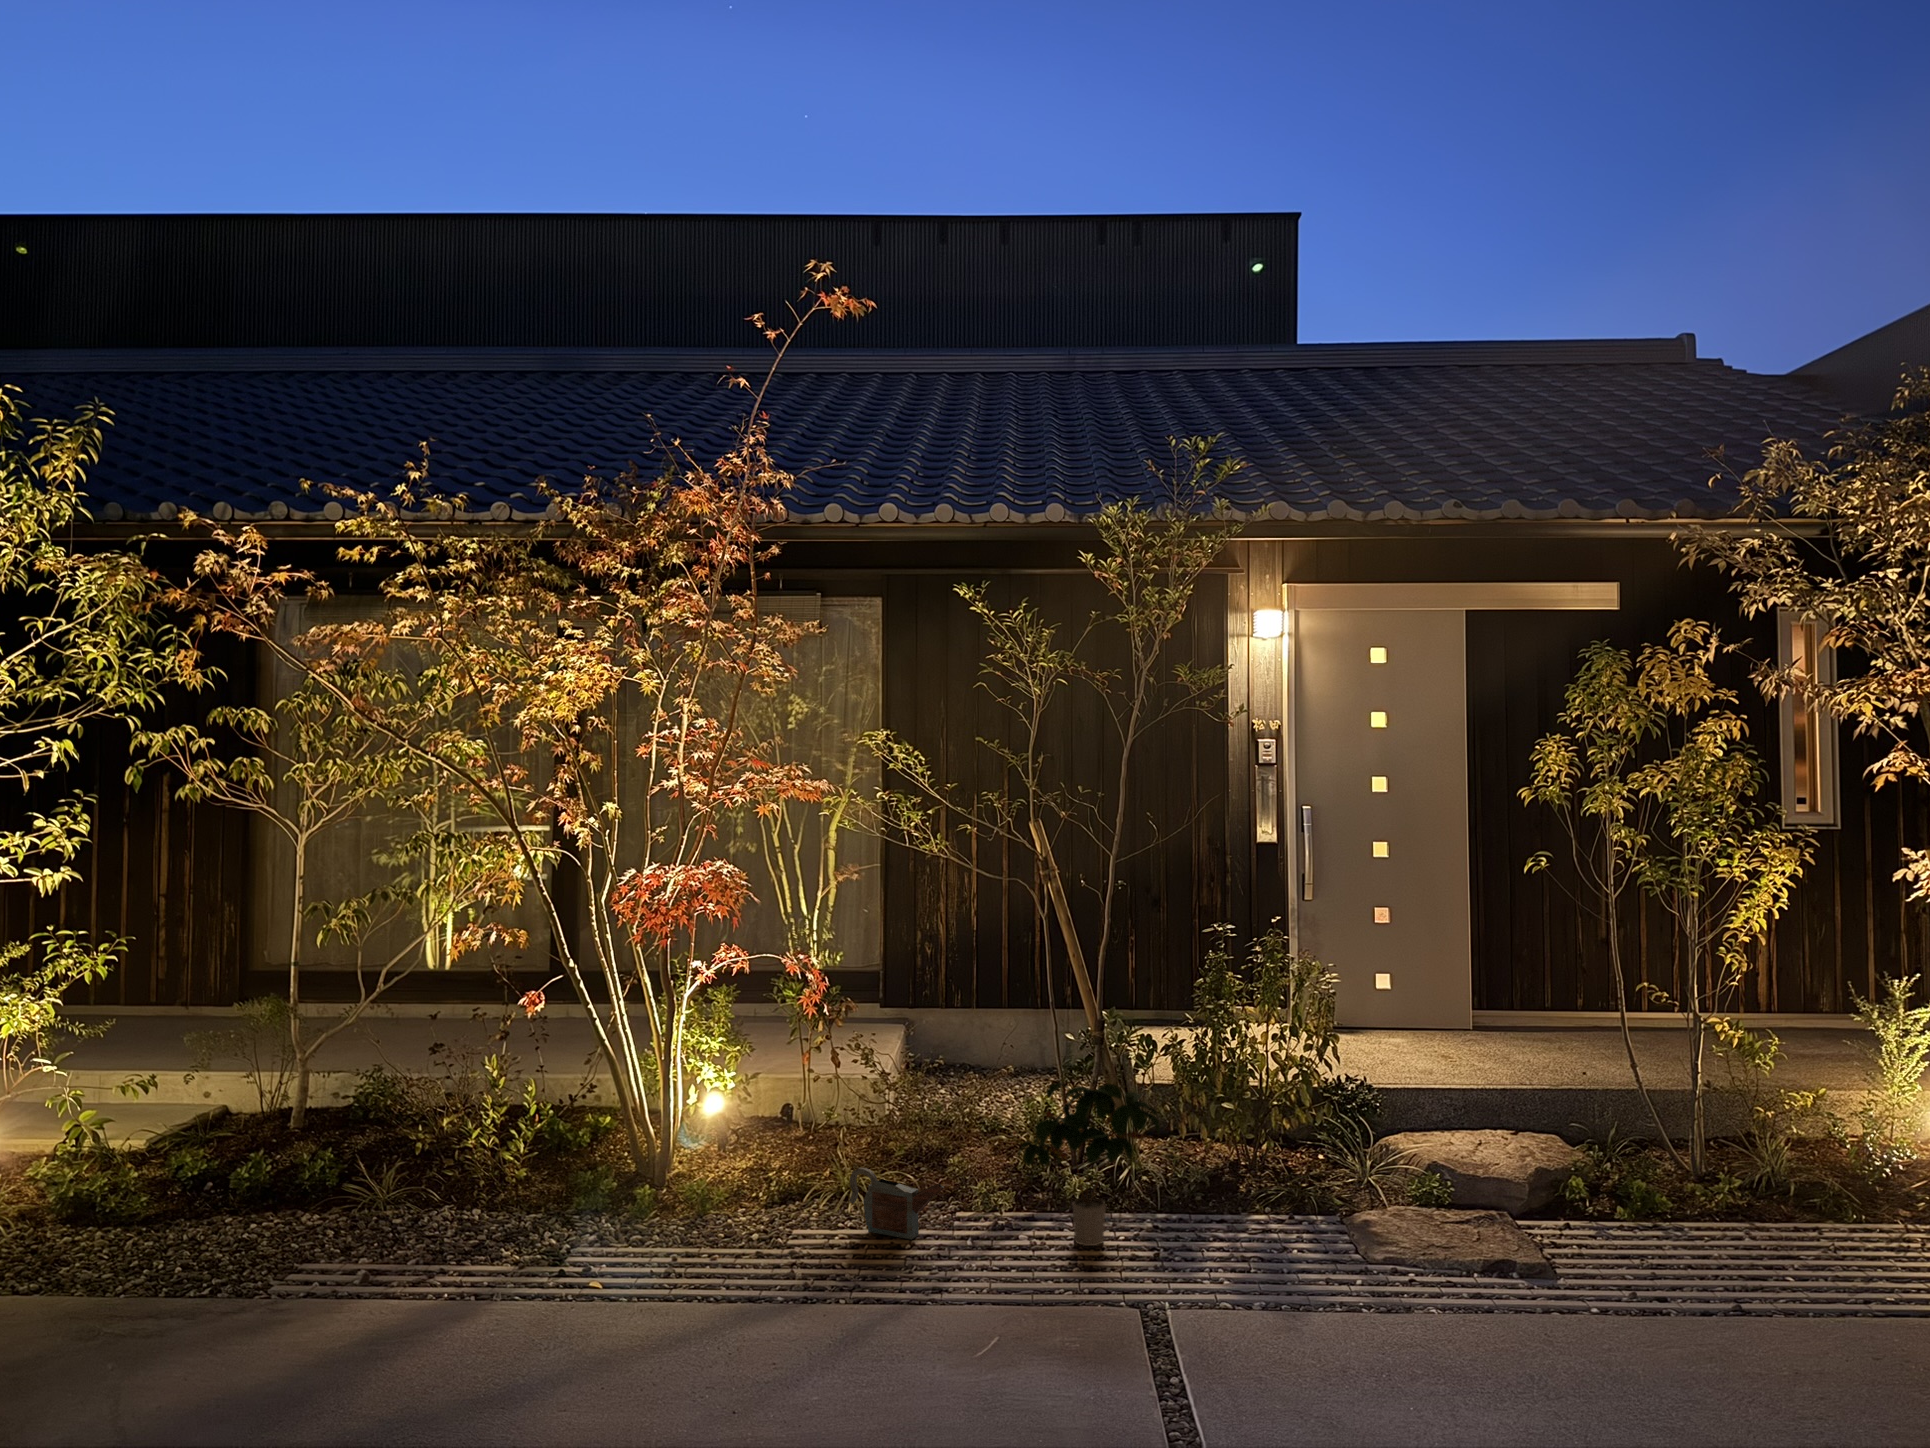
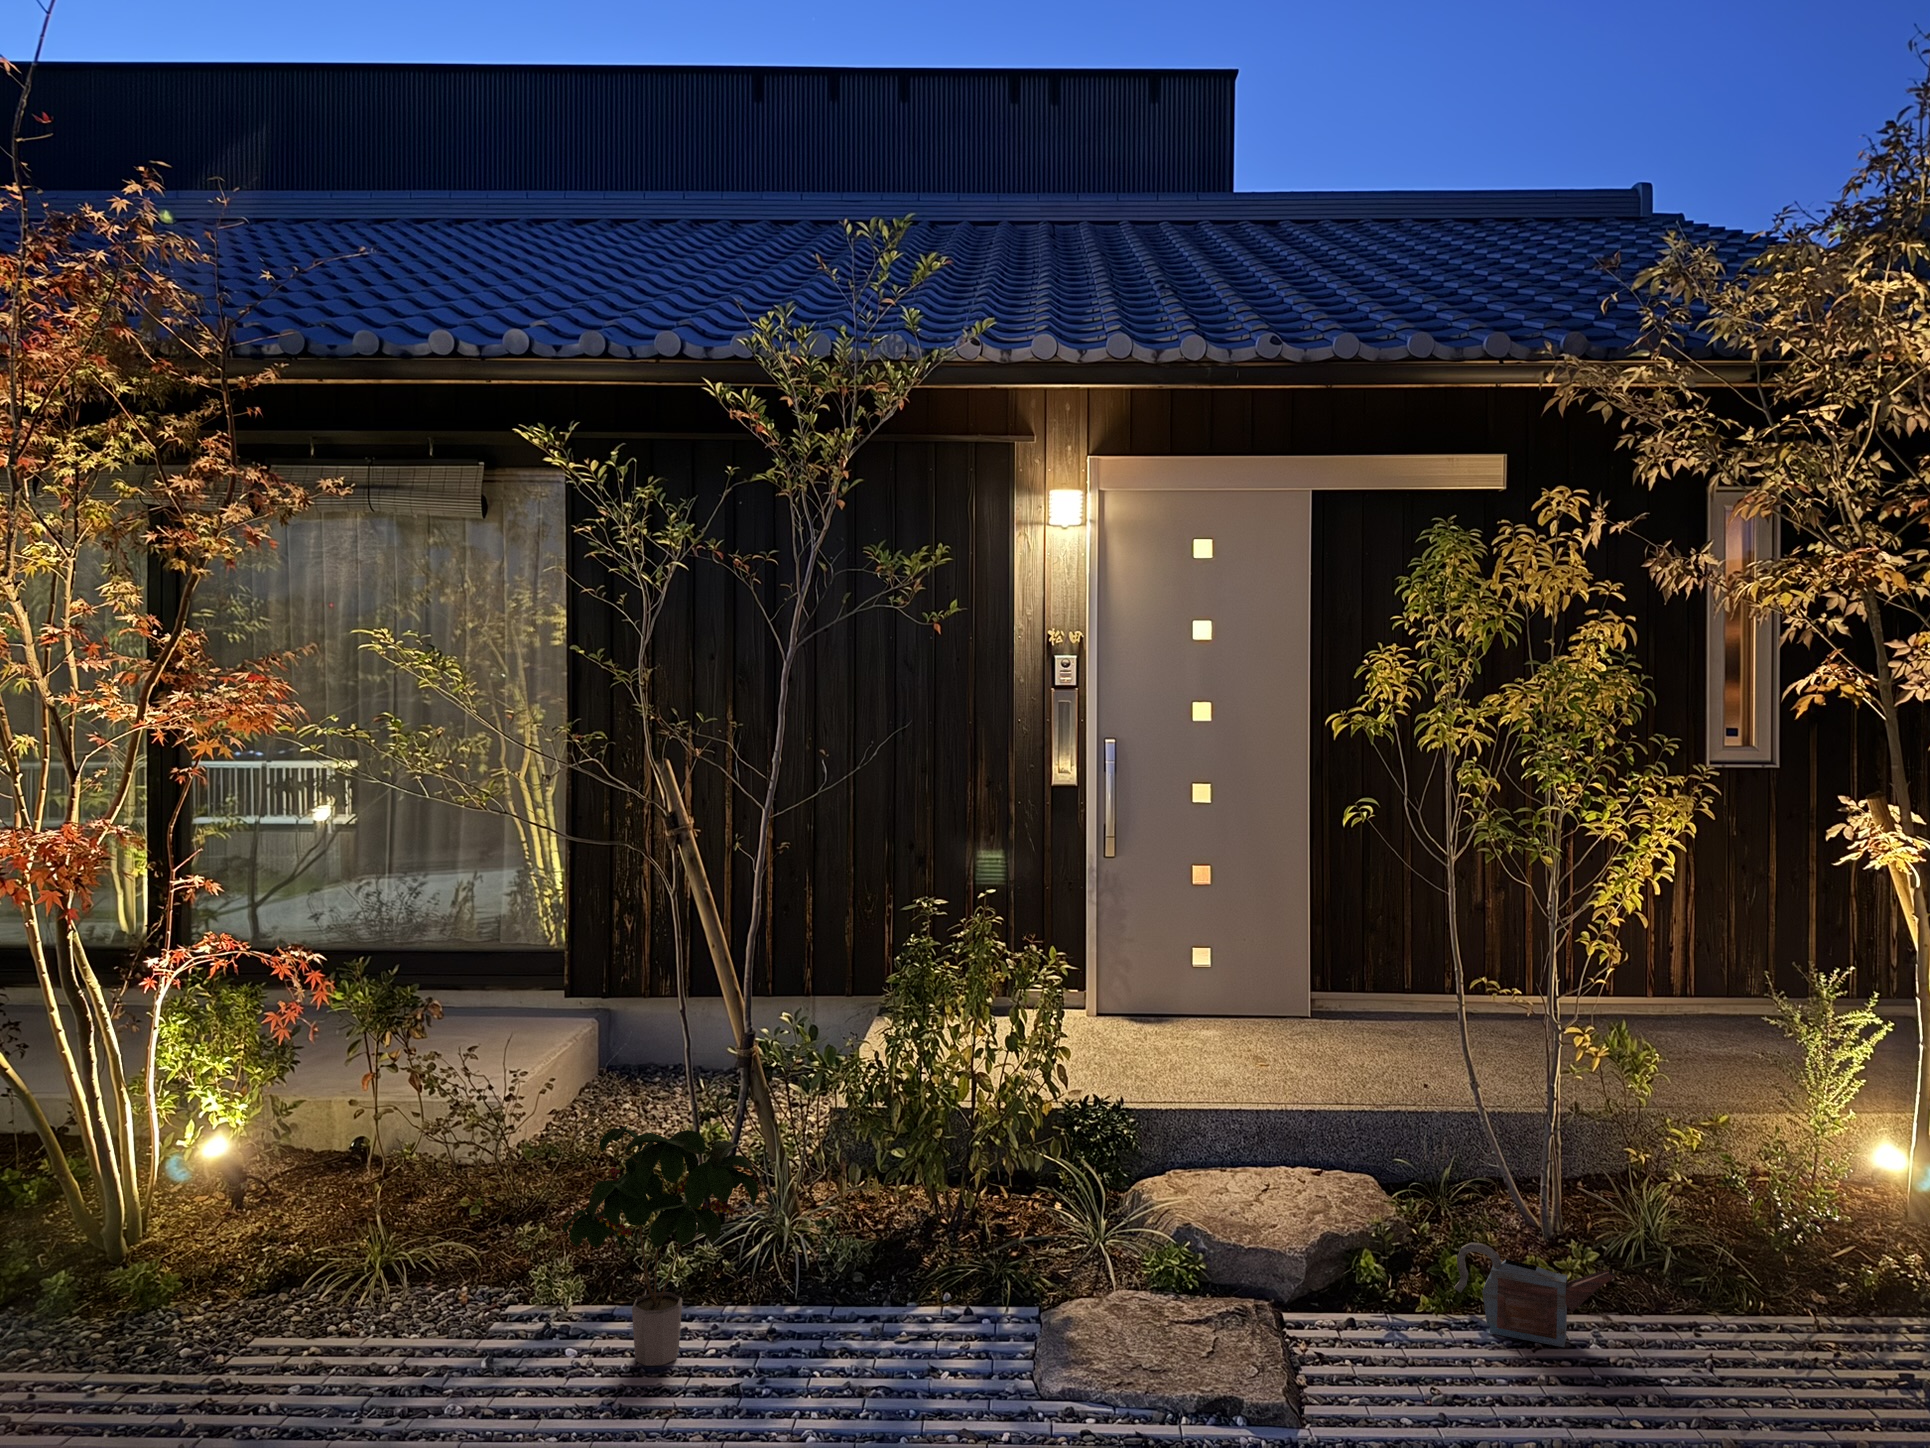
watering can: present [849,1168,944,1239] -> present [1455,1242,1616,1347]

